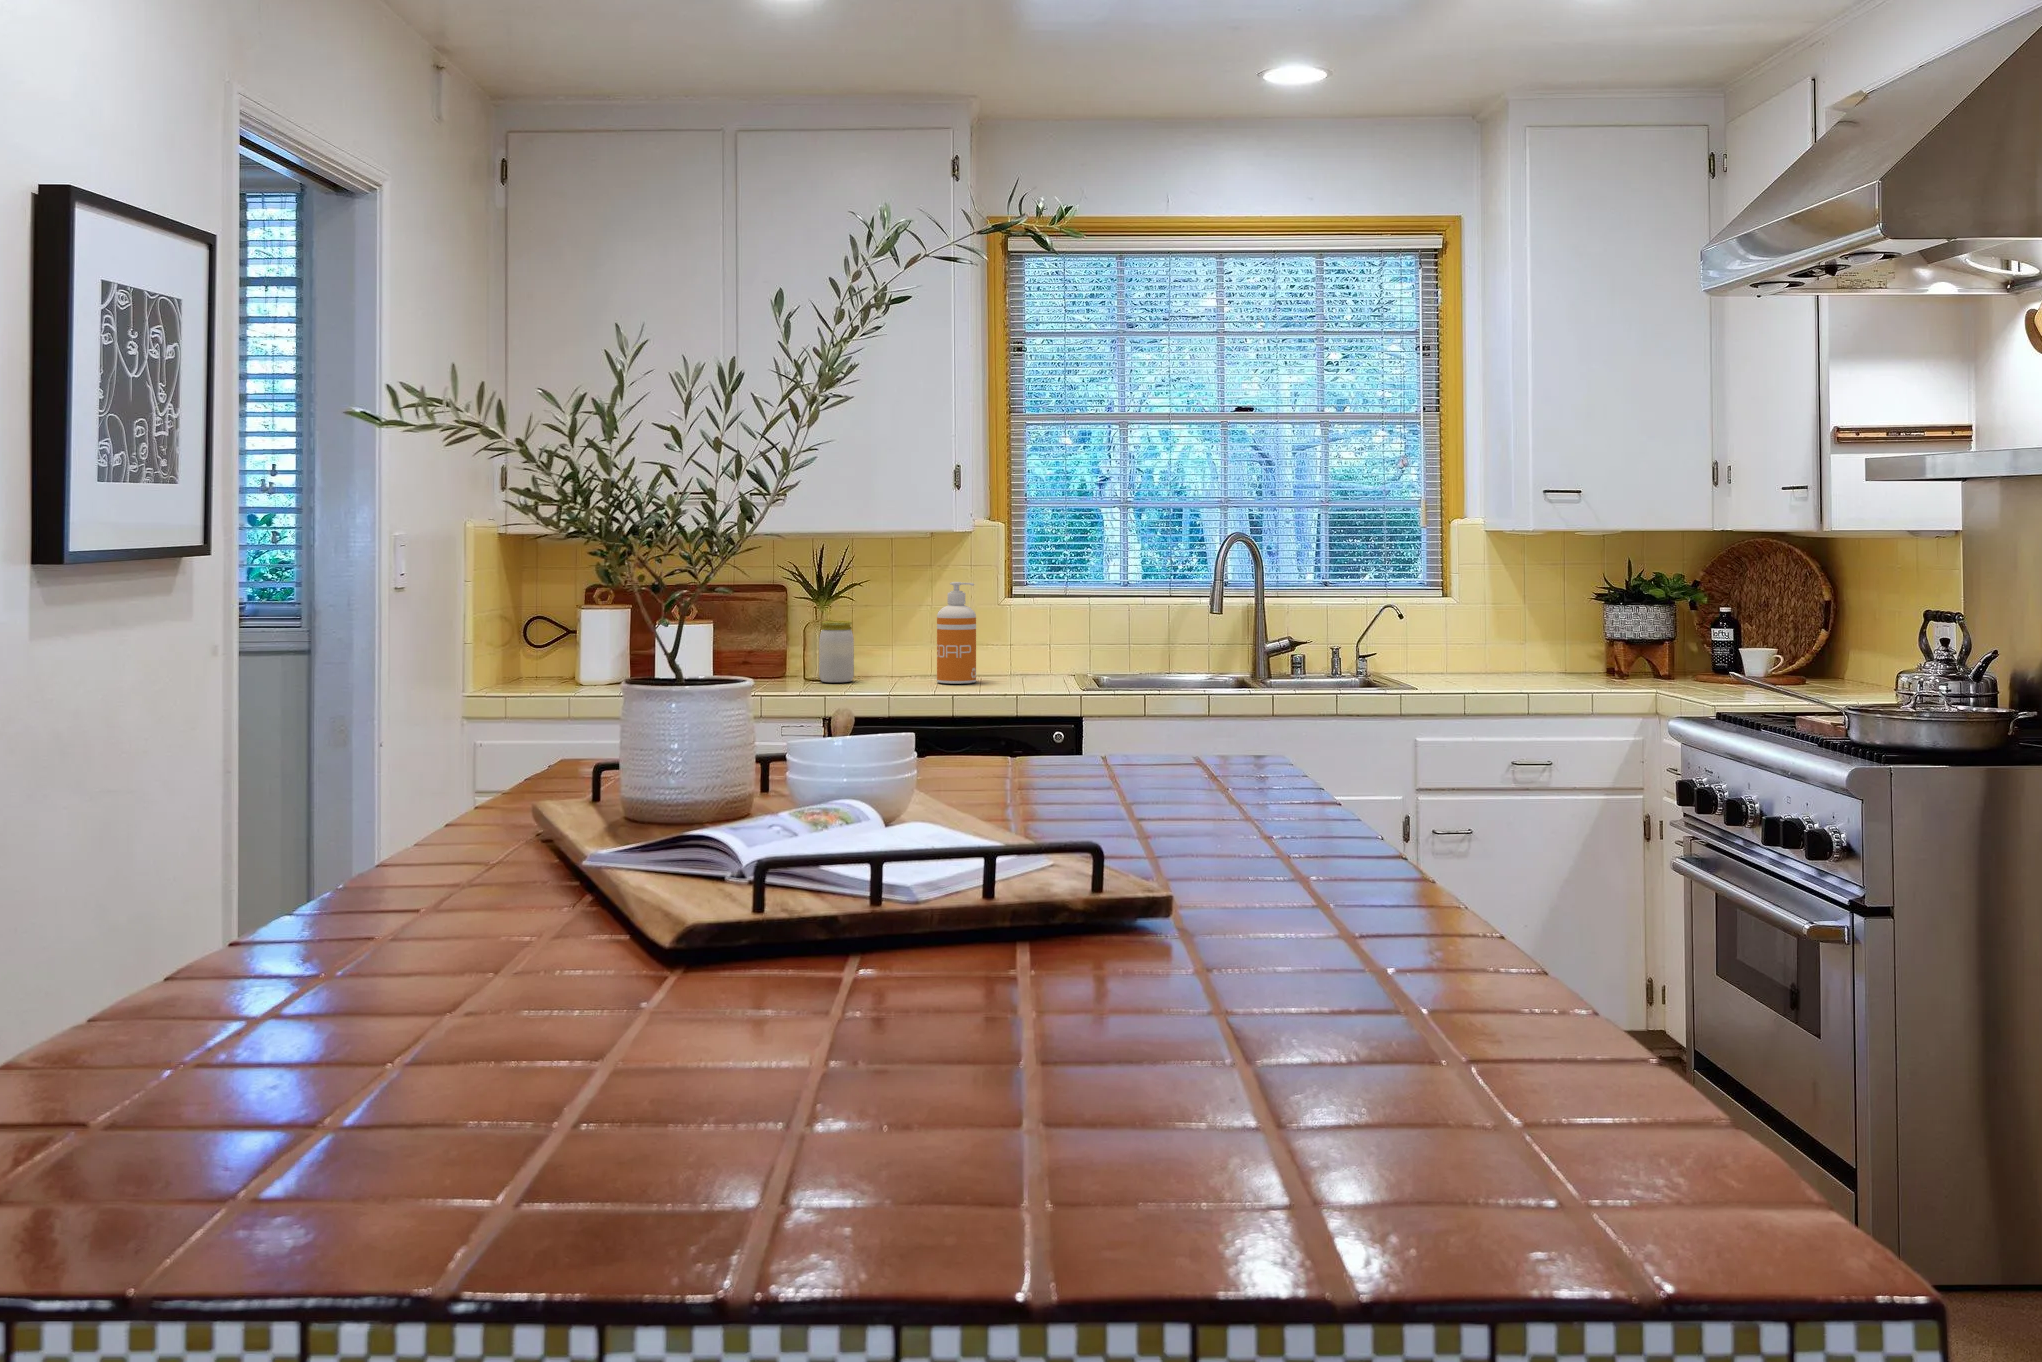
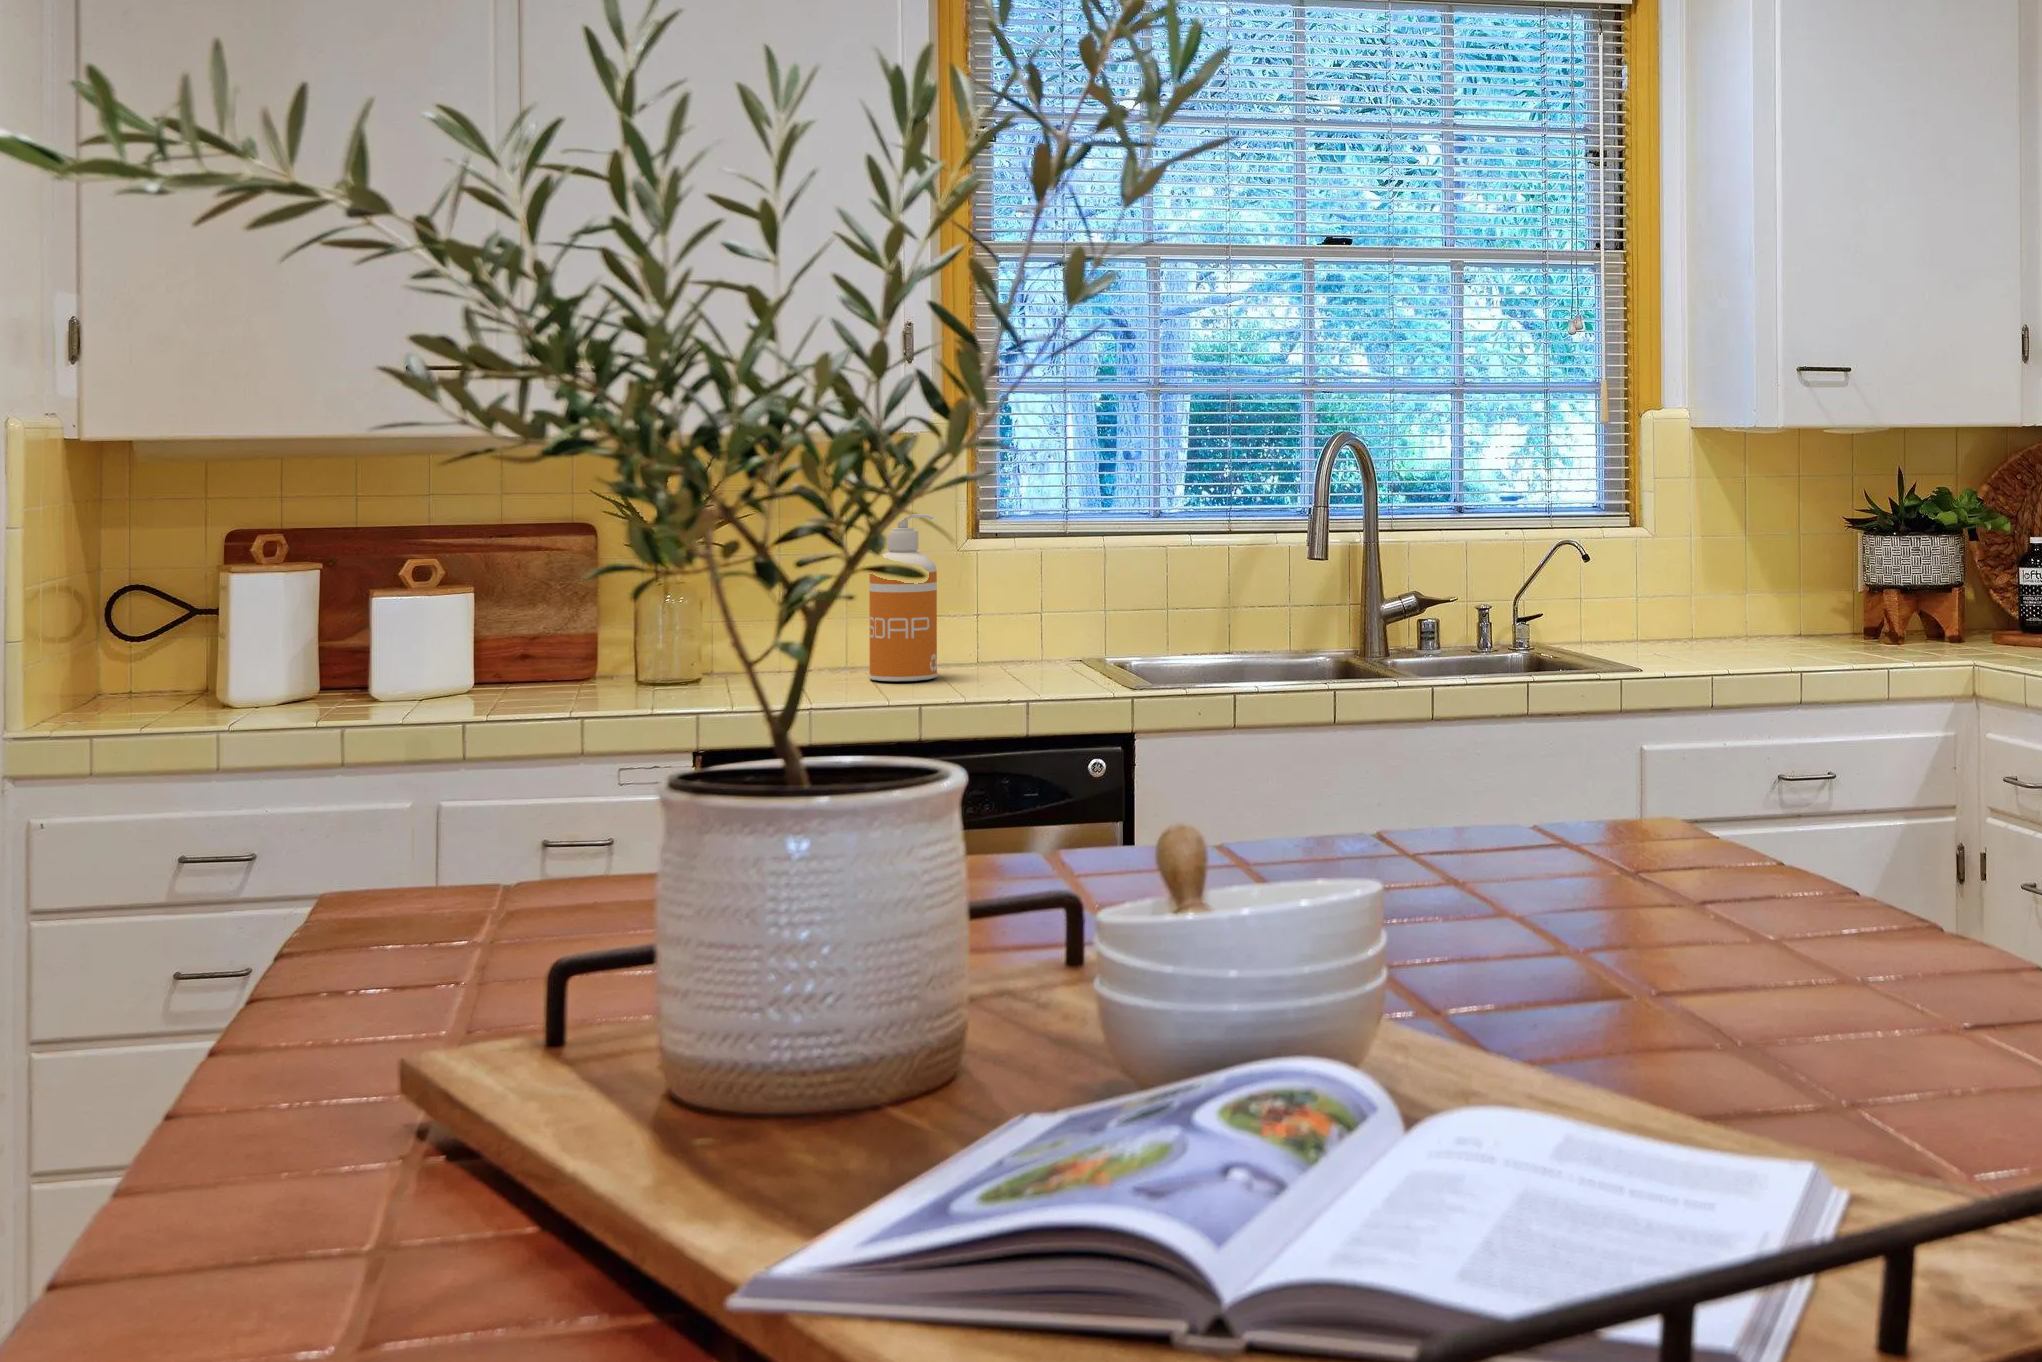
jar: present [819,621,854,682] -> none [666,581,726,685]

